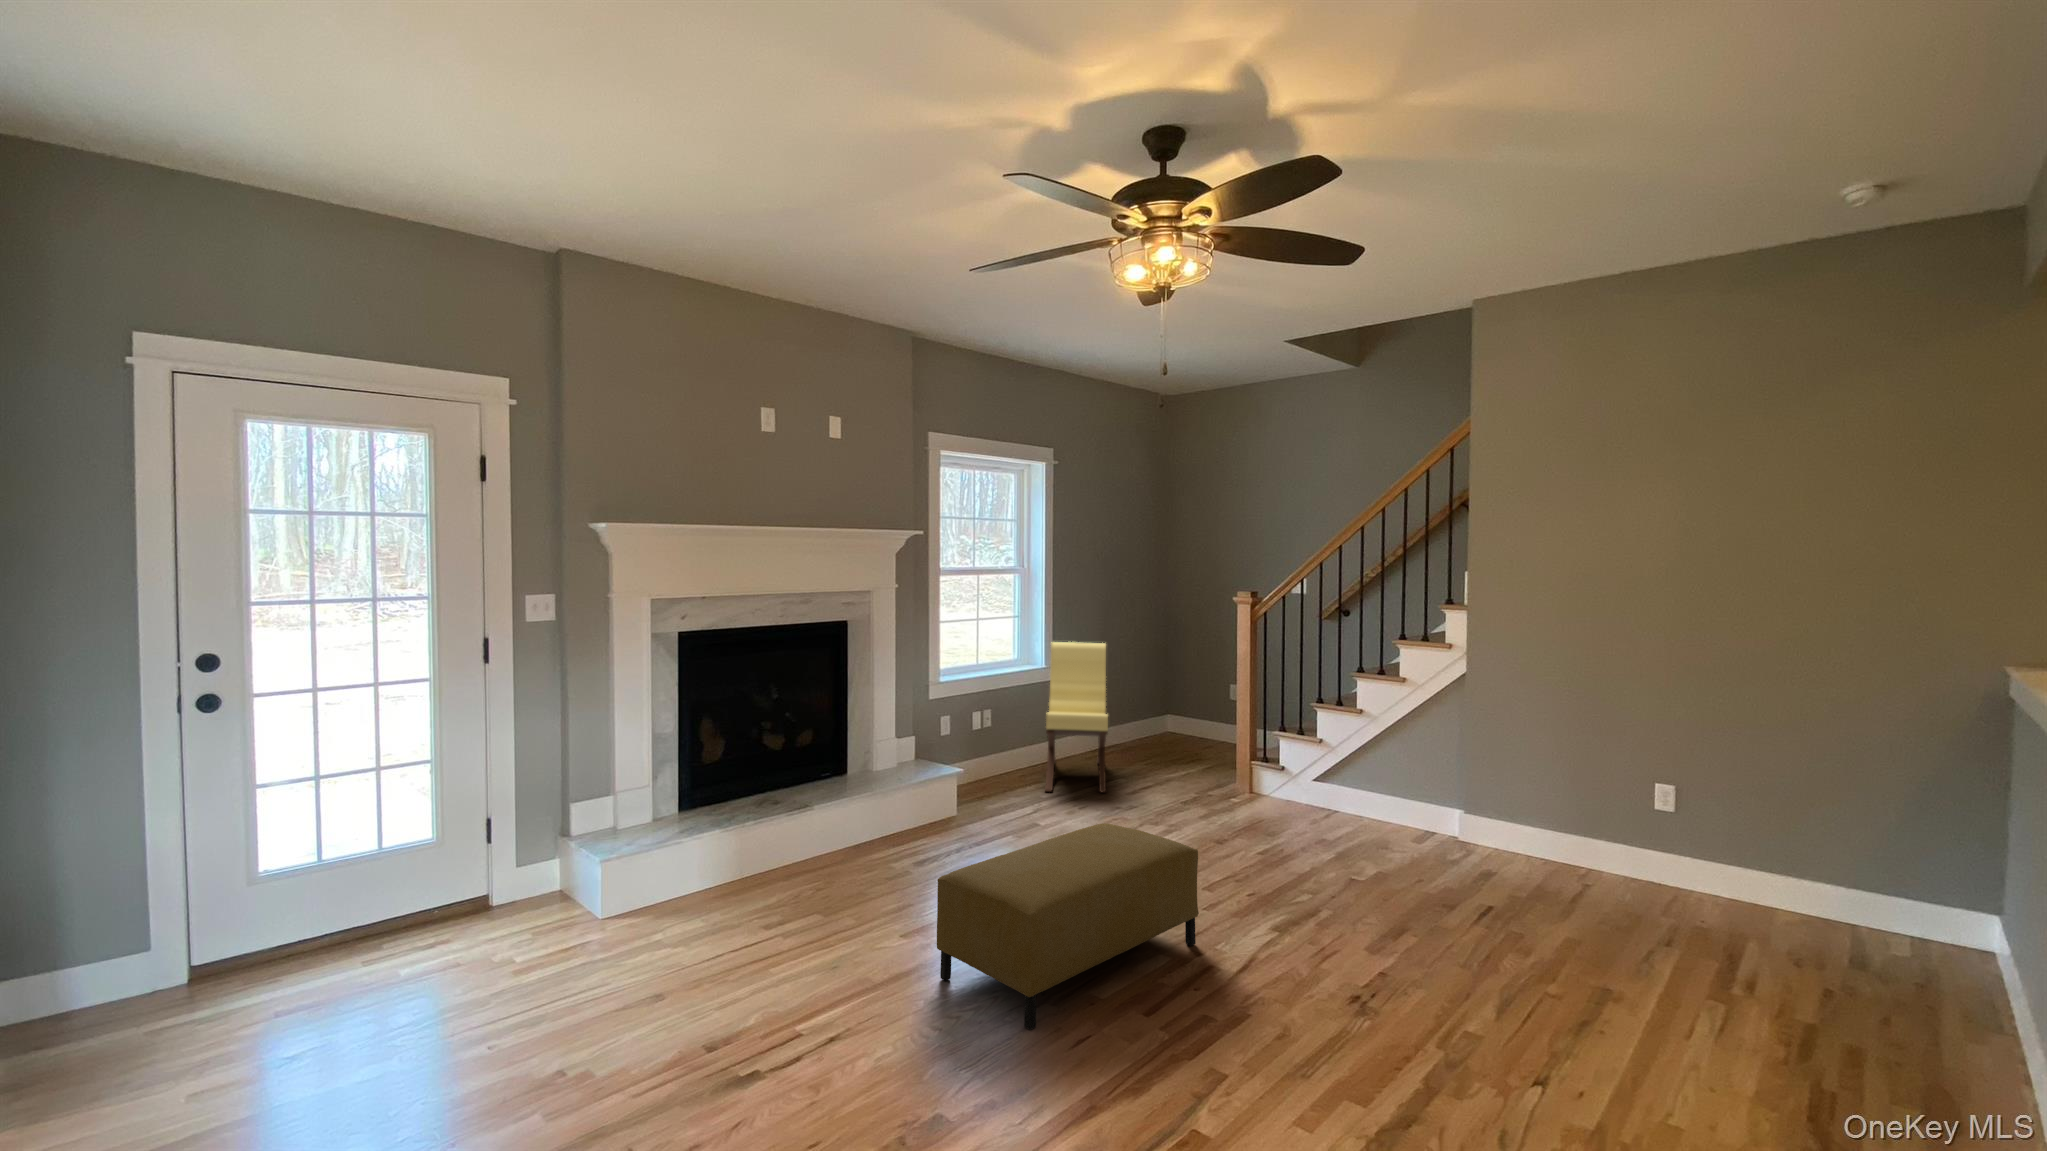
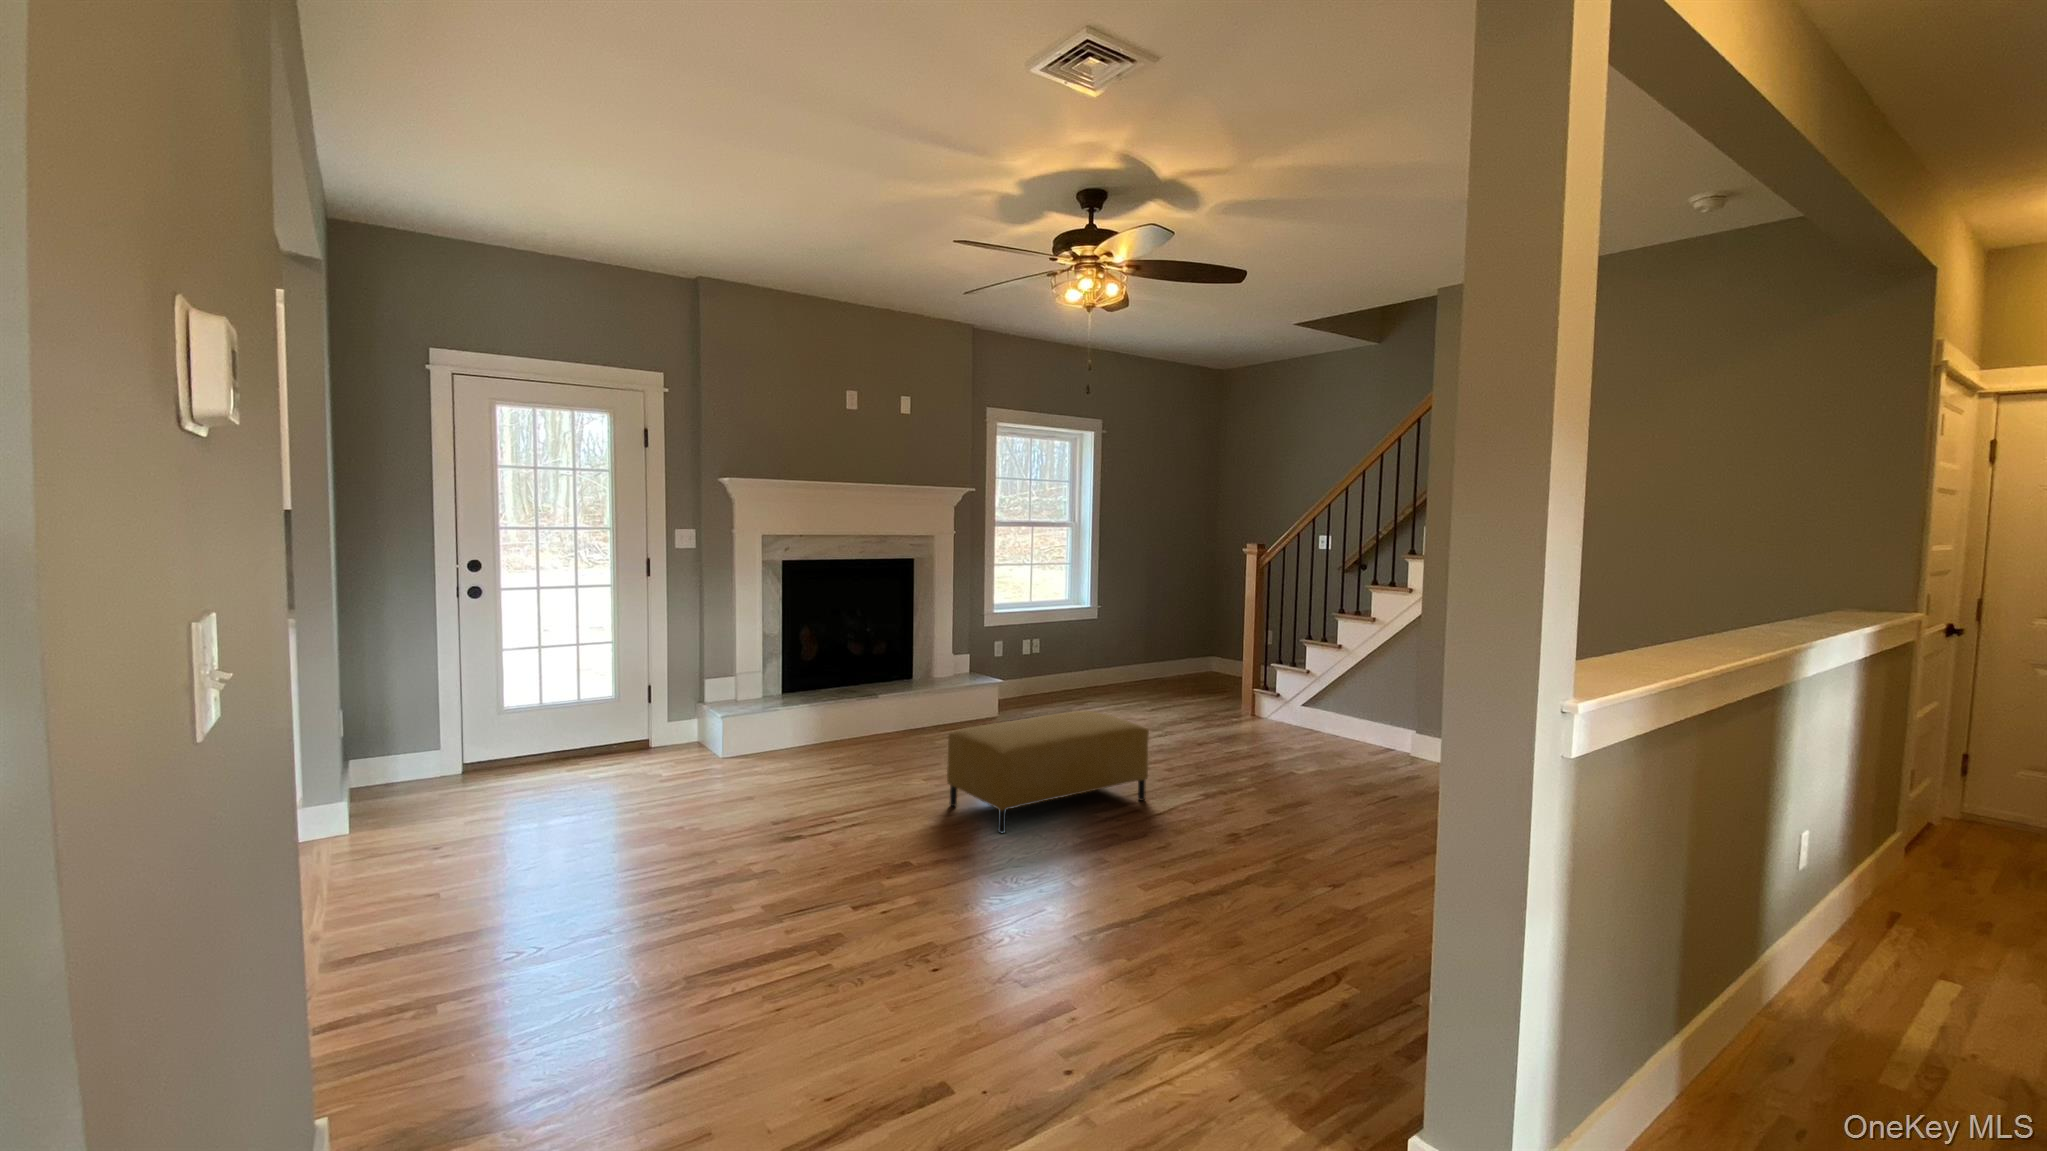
lounge chair: present [1045,642,1108,793] -> none [1077,584,1141,708]

